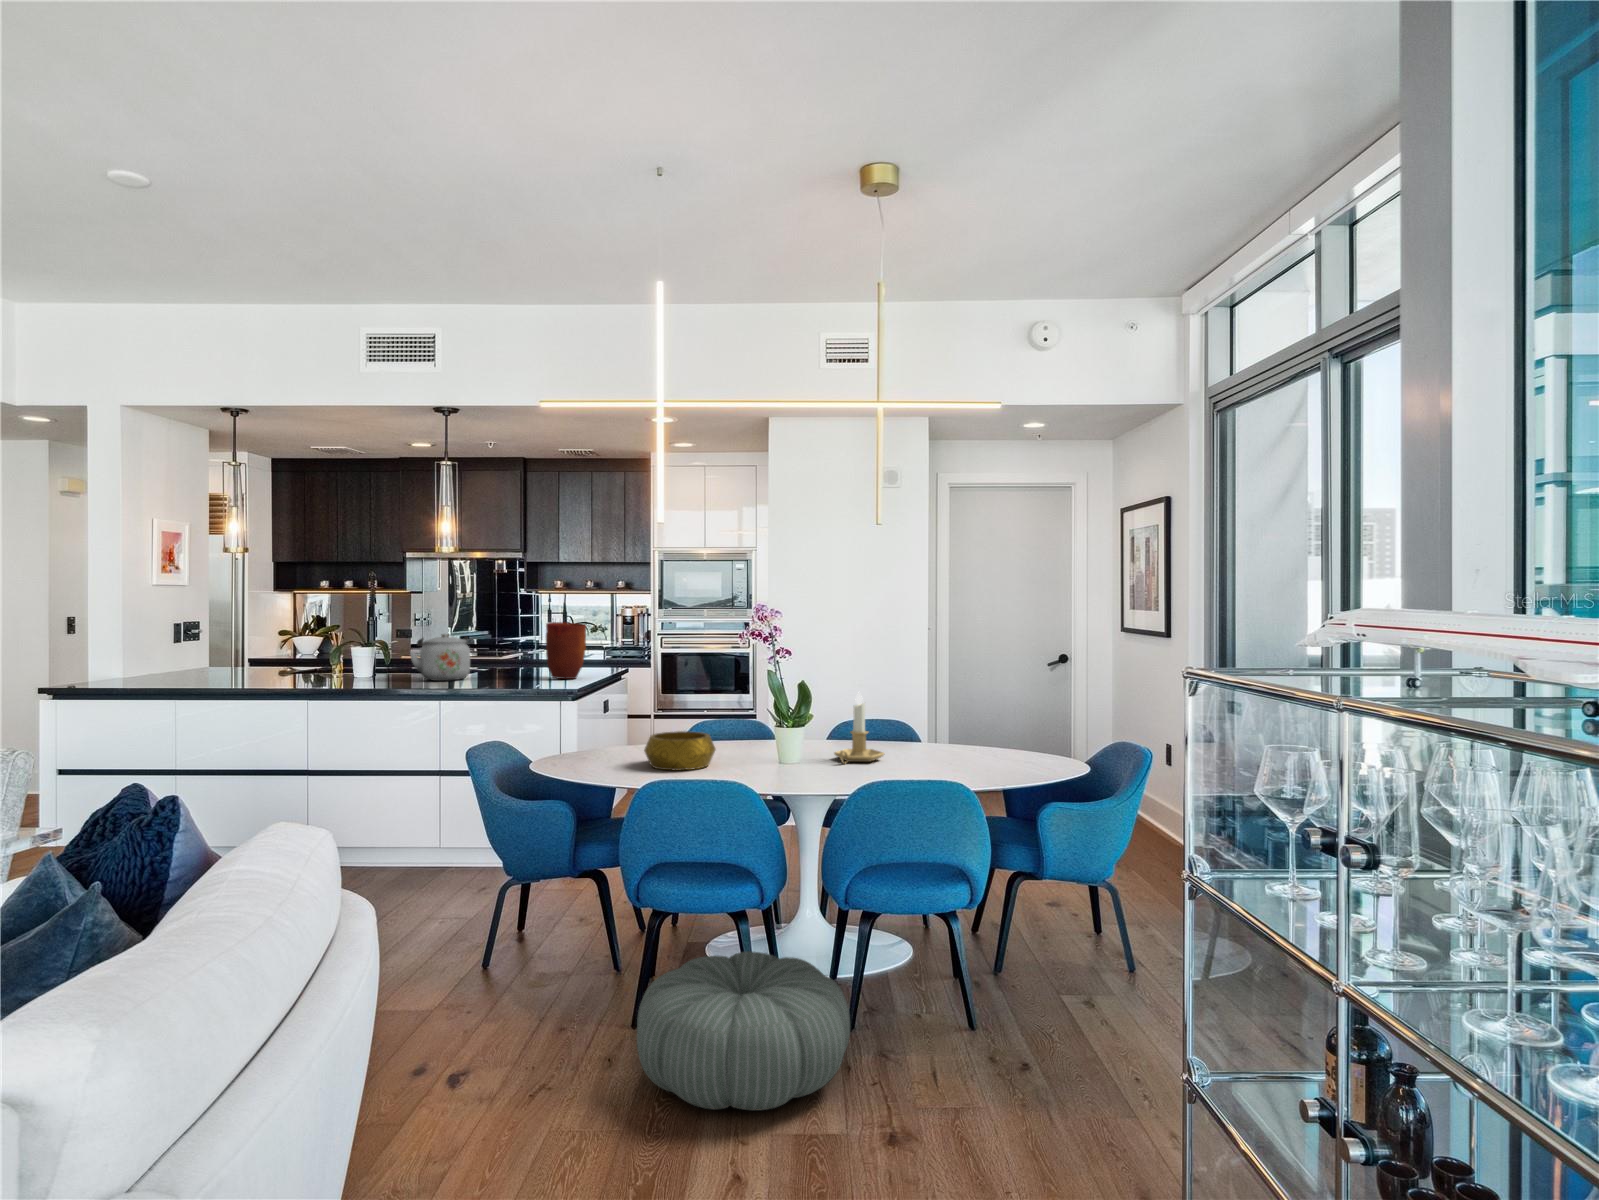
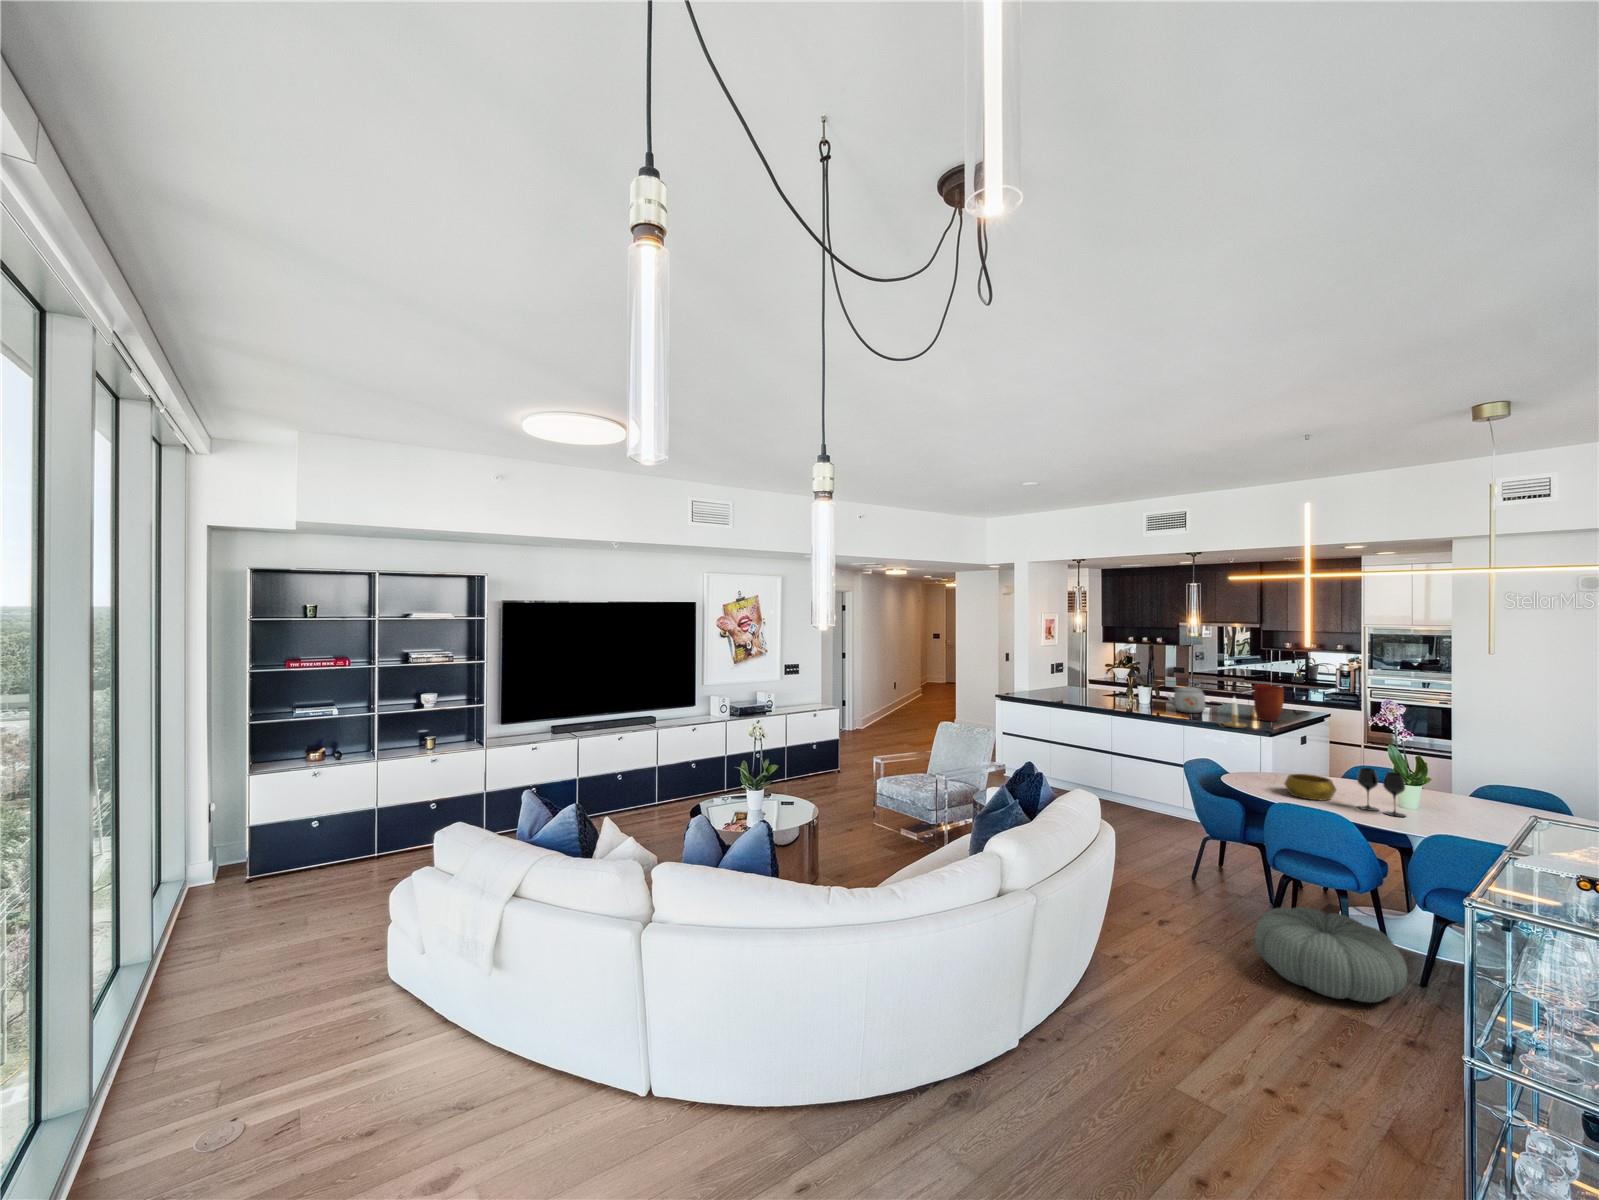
candlestick: present [834,693,884,764] -> present [1224,698,1247,728]
wine glass: none [746,703,808,772] -> present [1357,768,1406,817]

